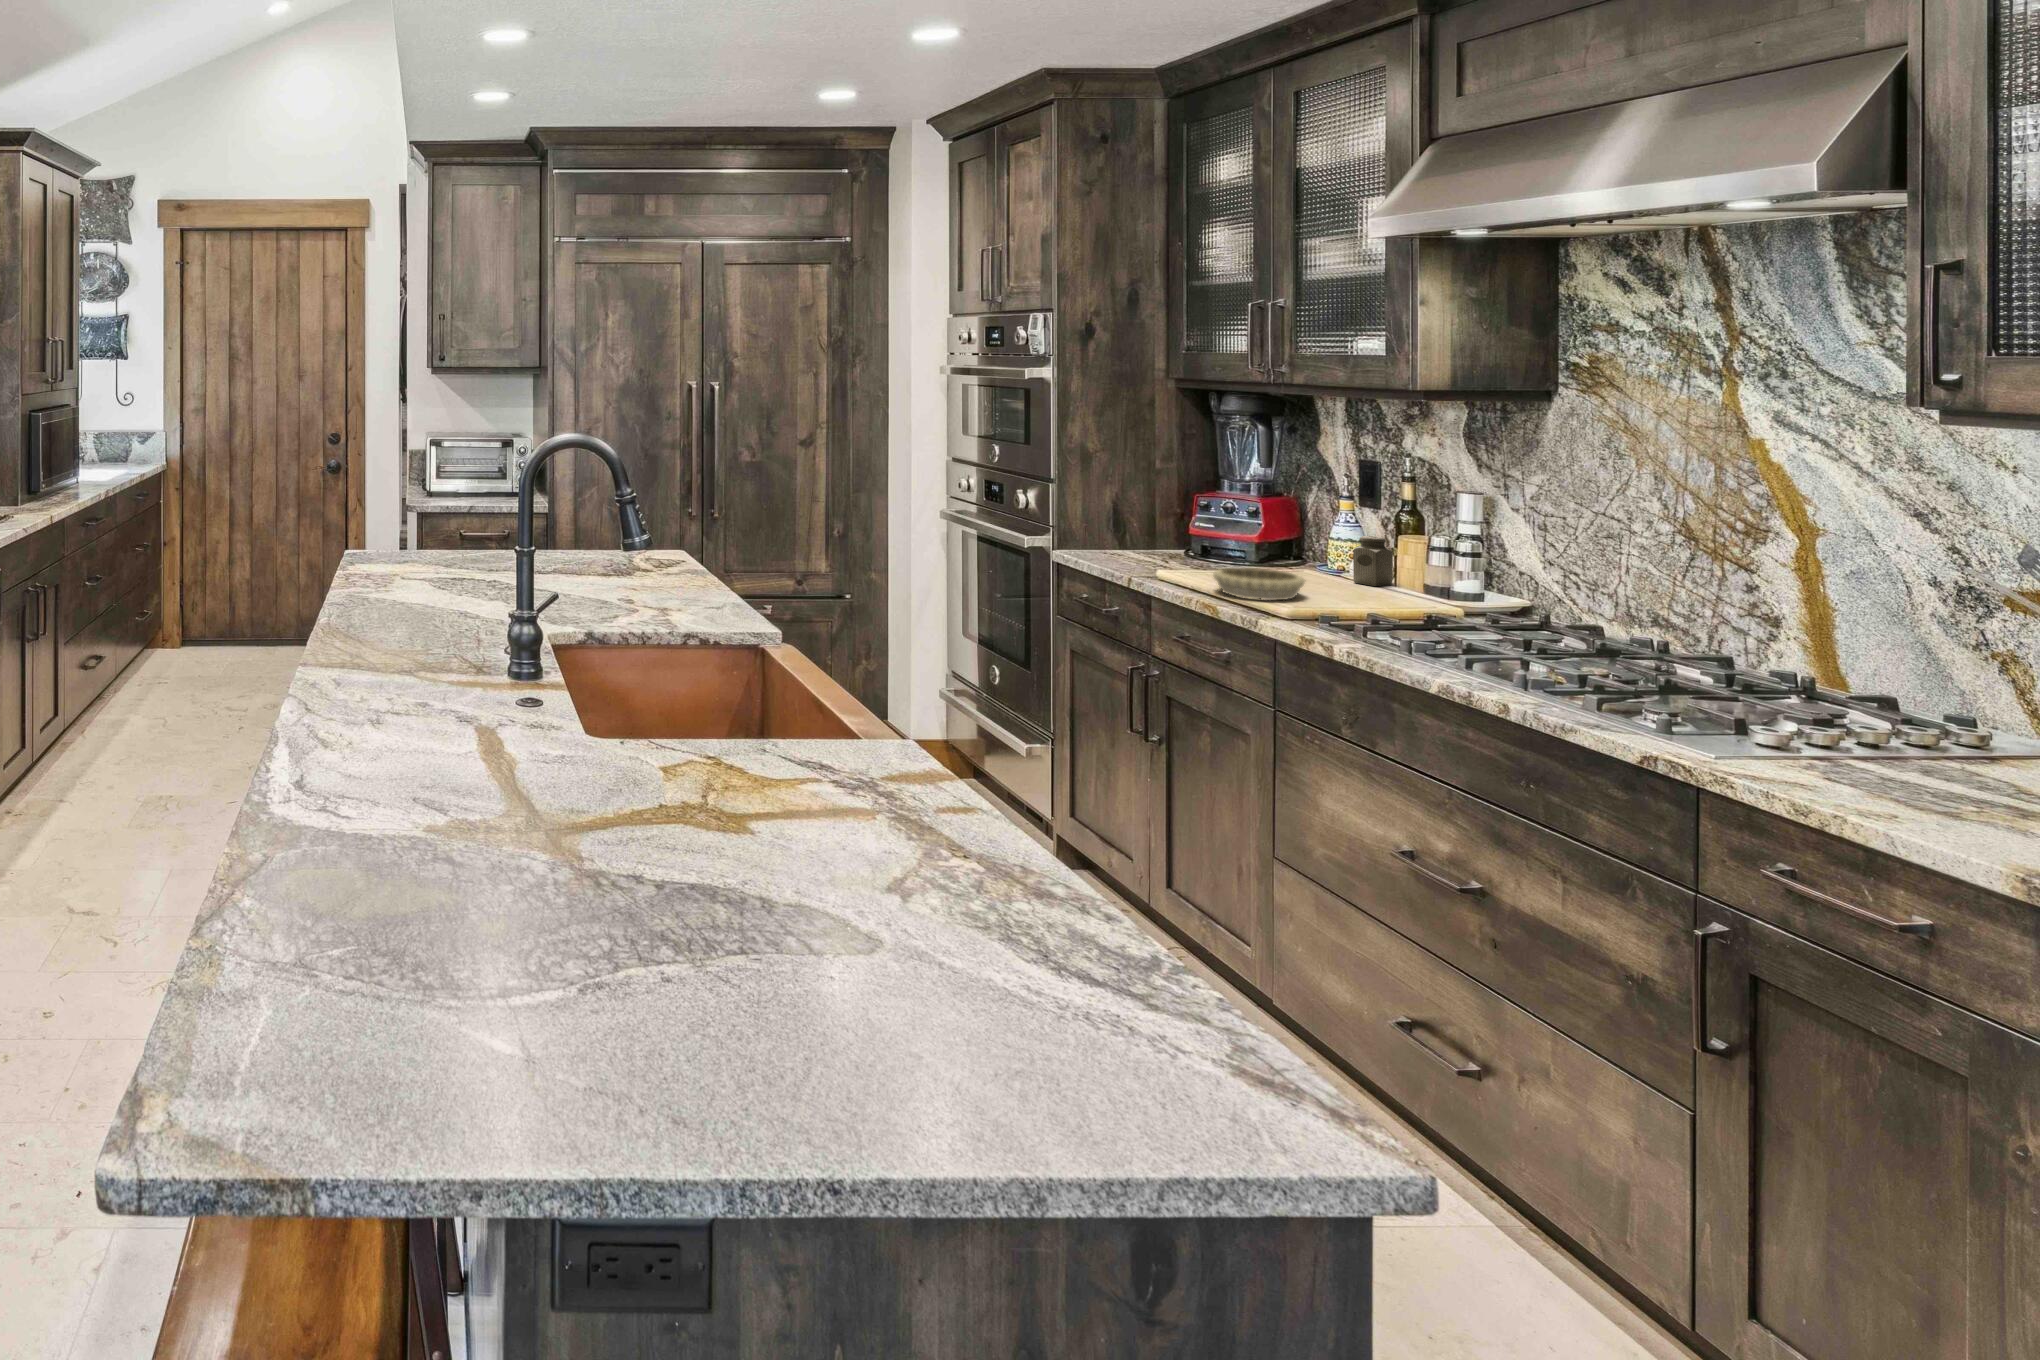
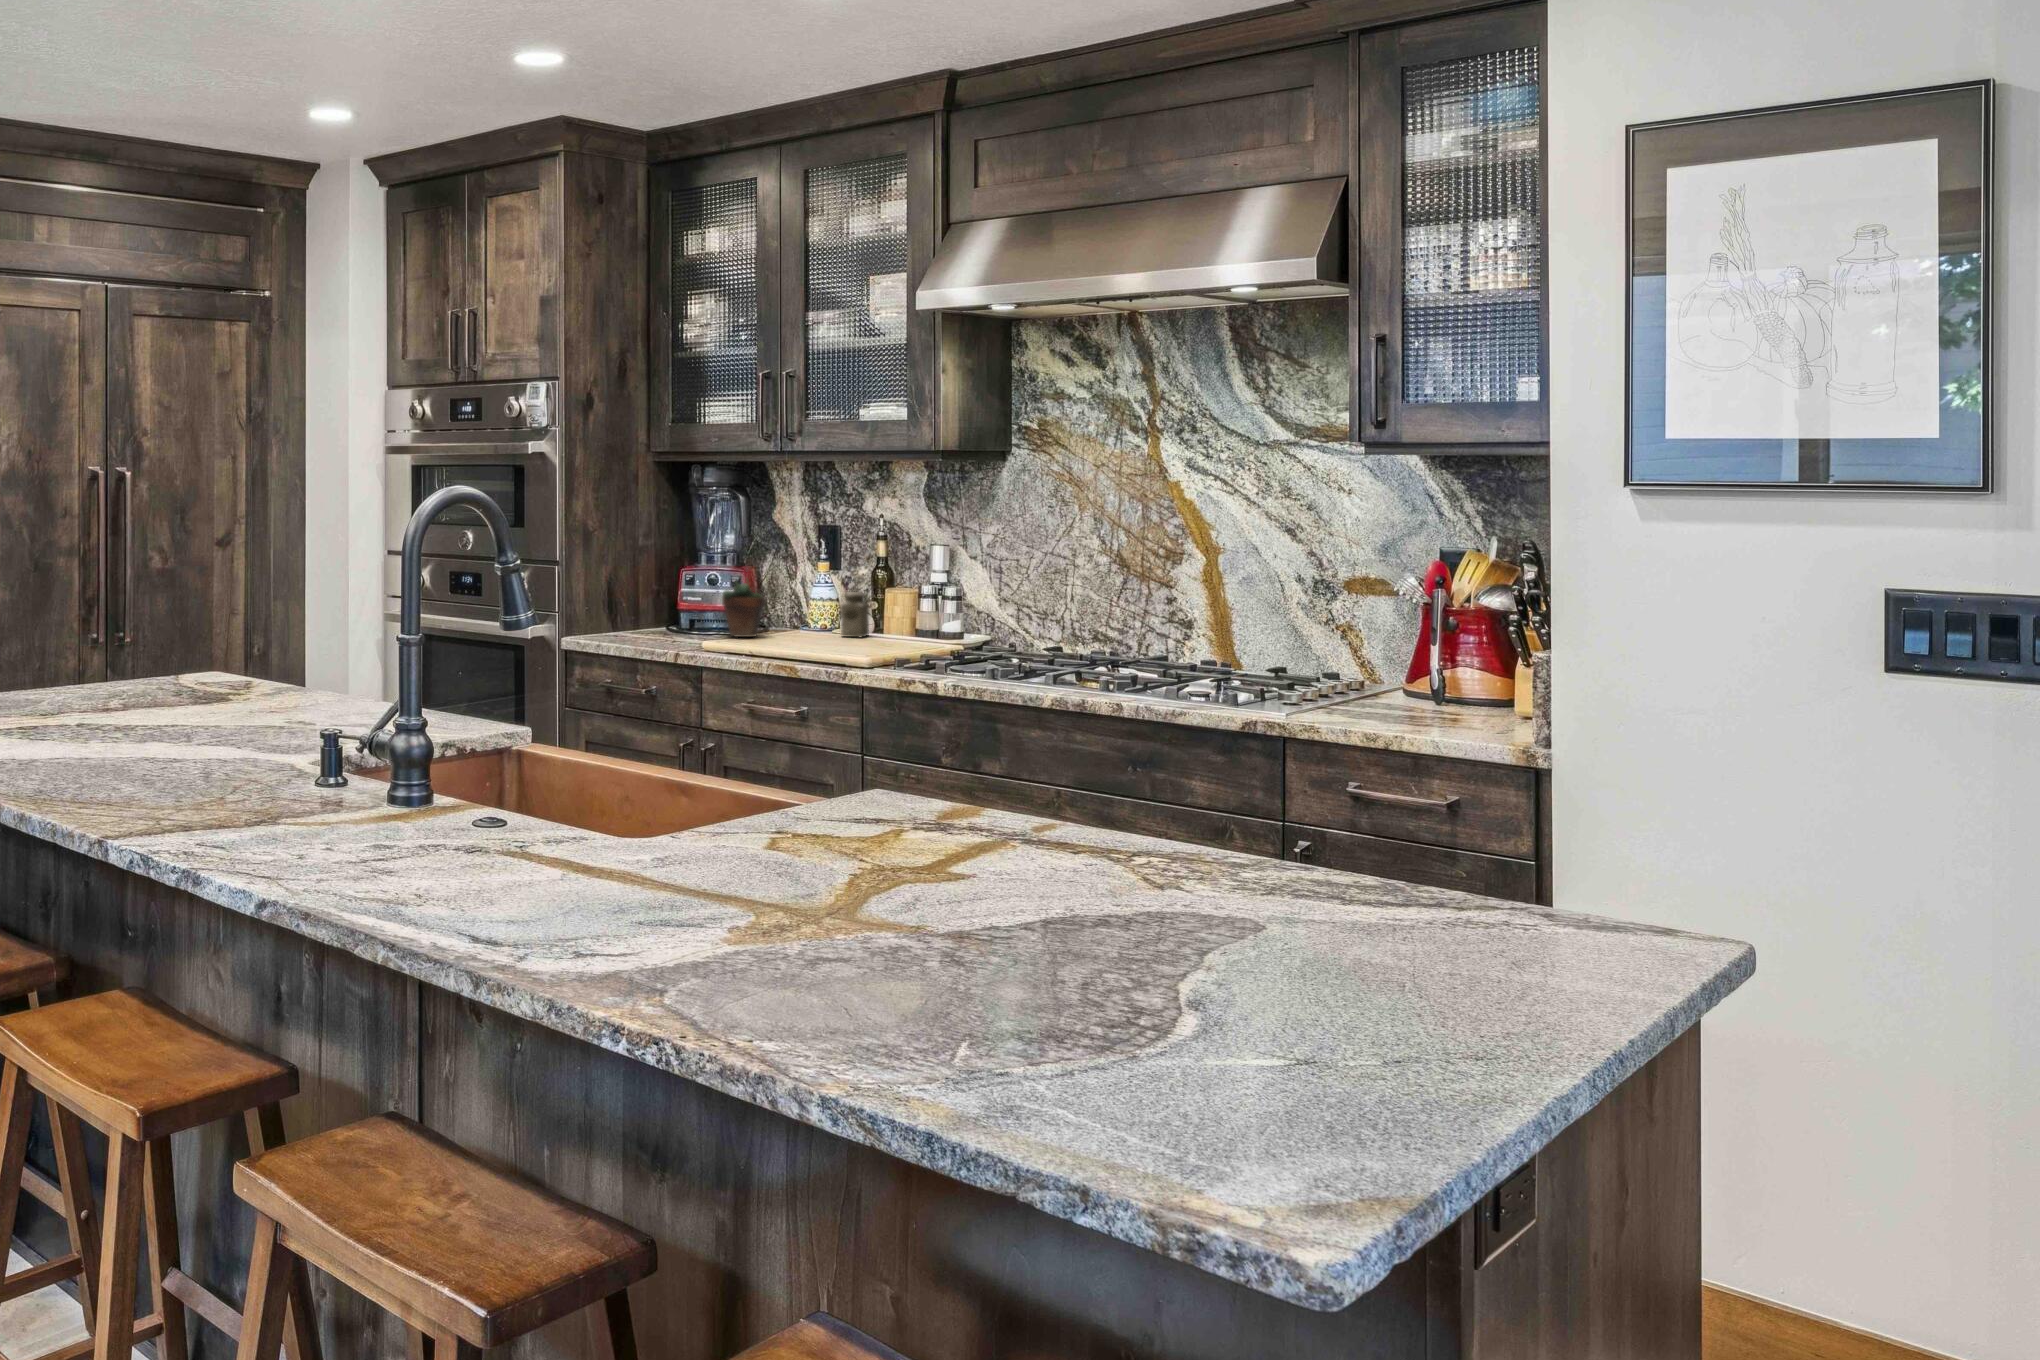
succulent plant: none [1212,497,1266,572] -> present [722,568,765,637]
decorative bowl: present [1213,568,1305,600] -> none [757,628,836,654]

